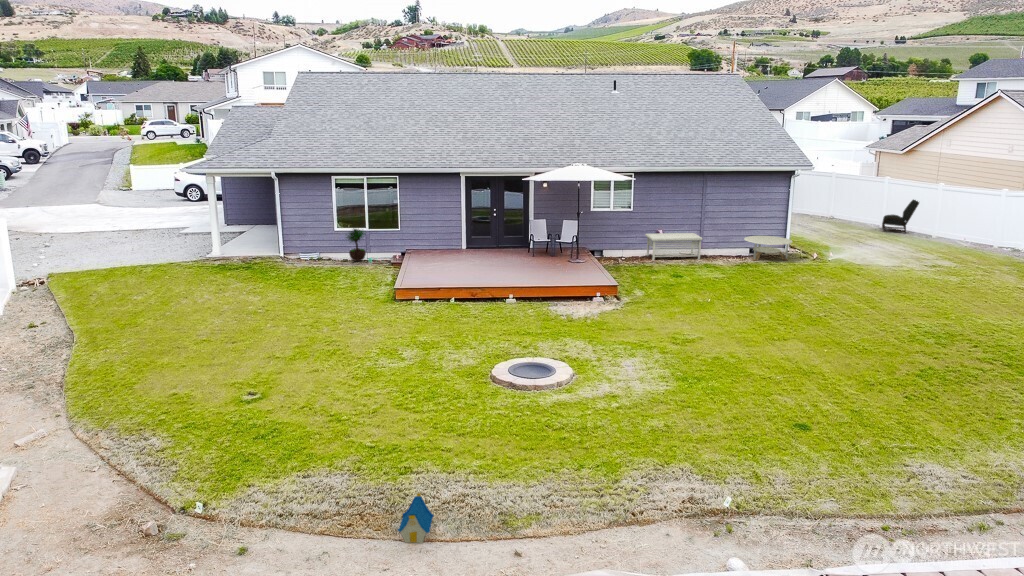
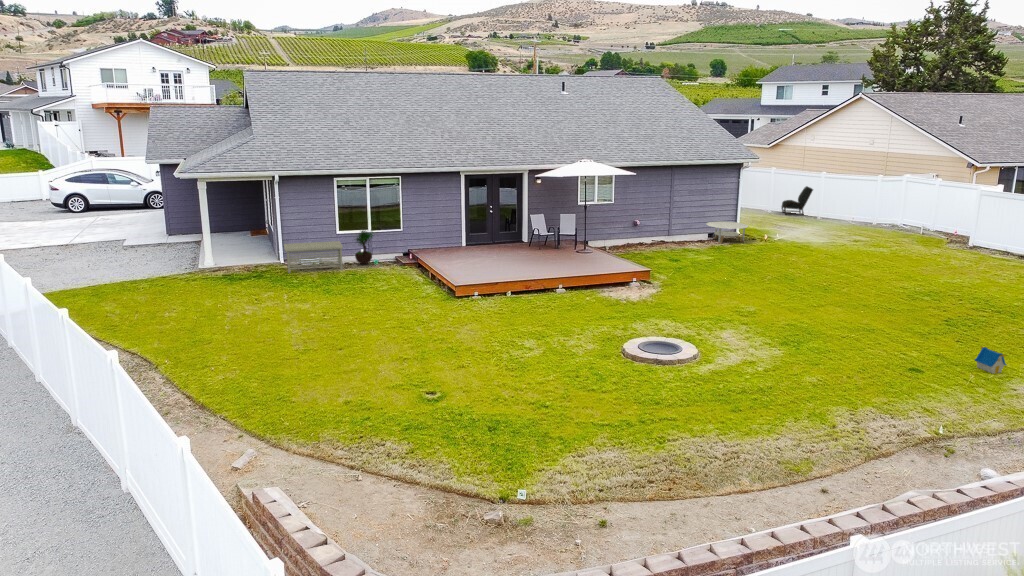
storage bench: present [646,233,702,260] -> present [284,241,343,273]
toy house: present [398,493,434,543] -> present [975,346,1006,373]

